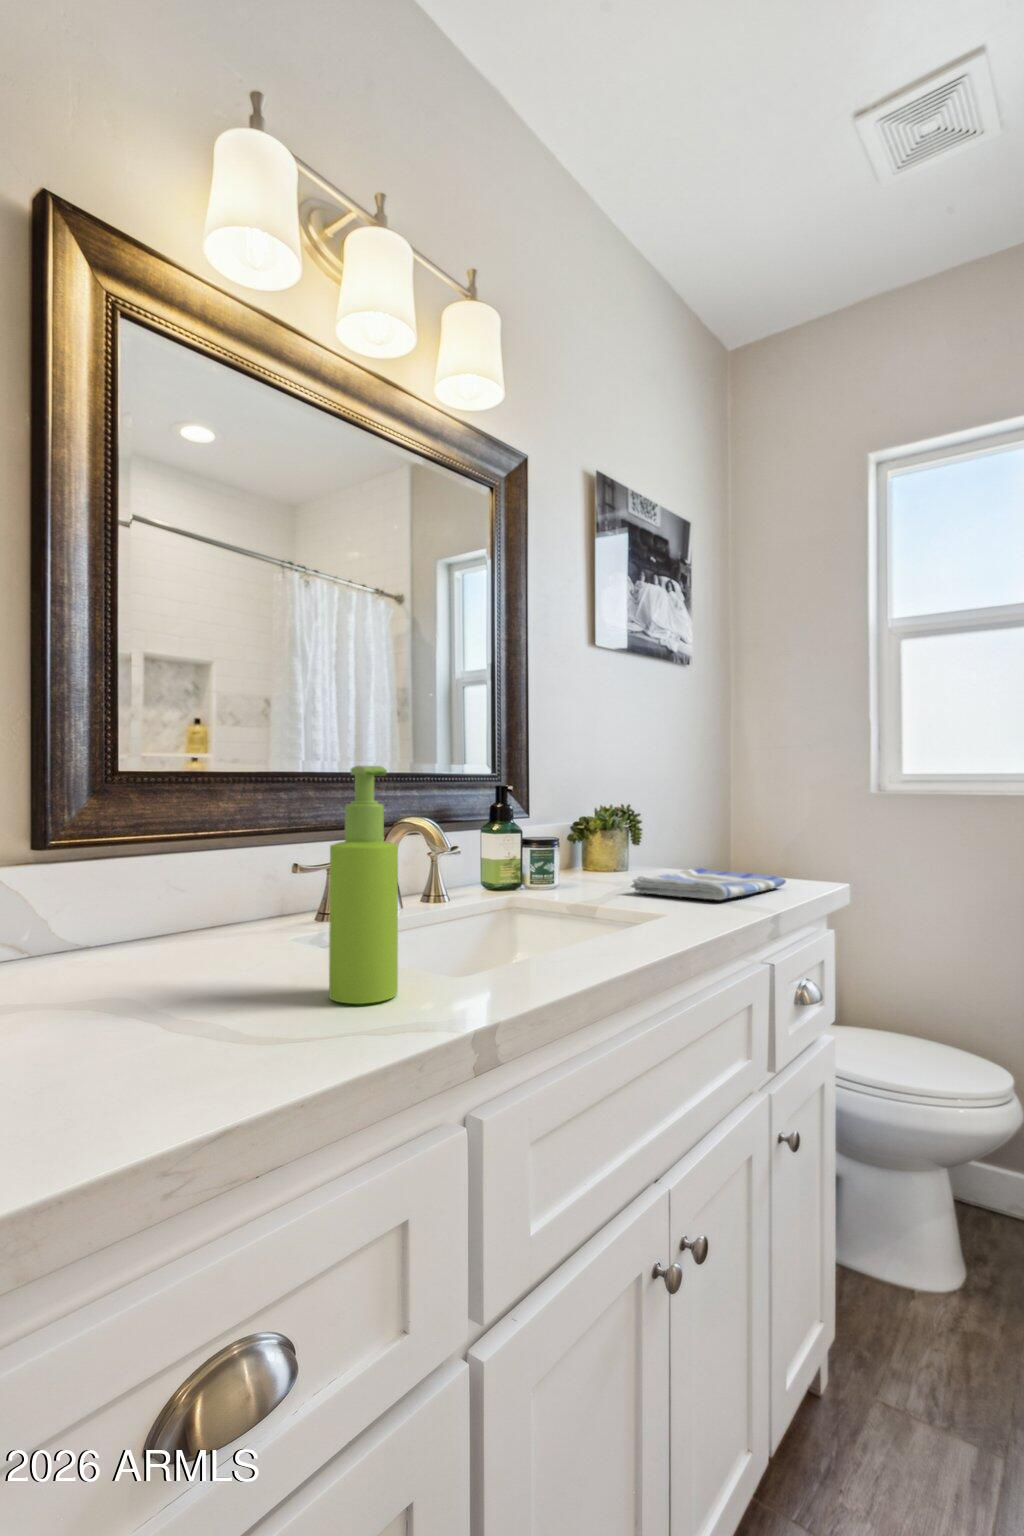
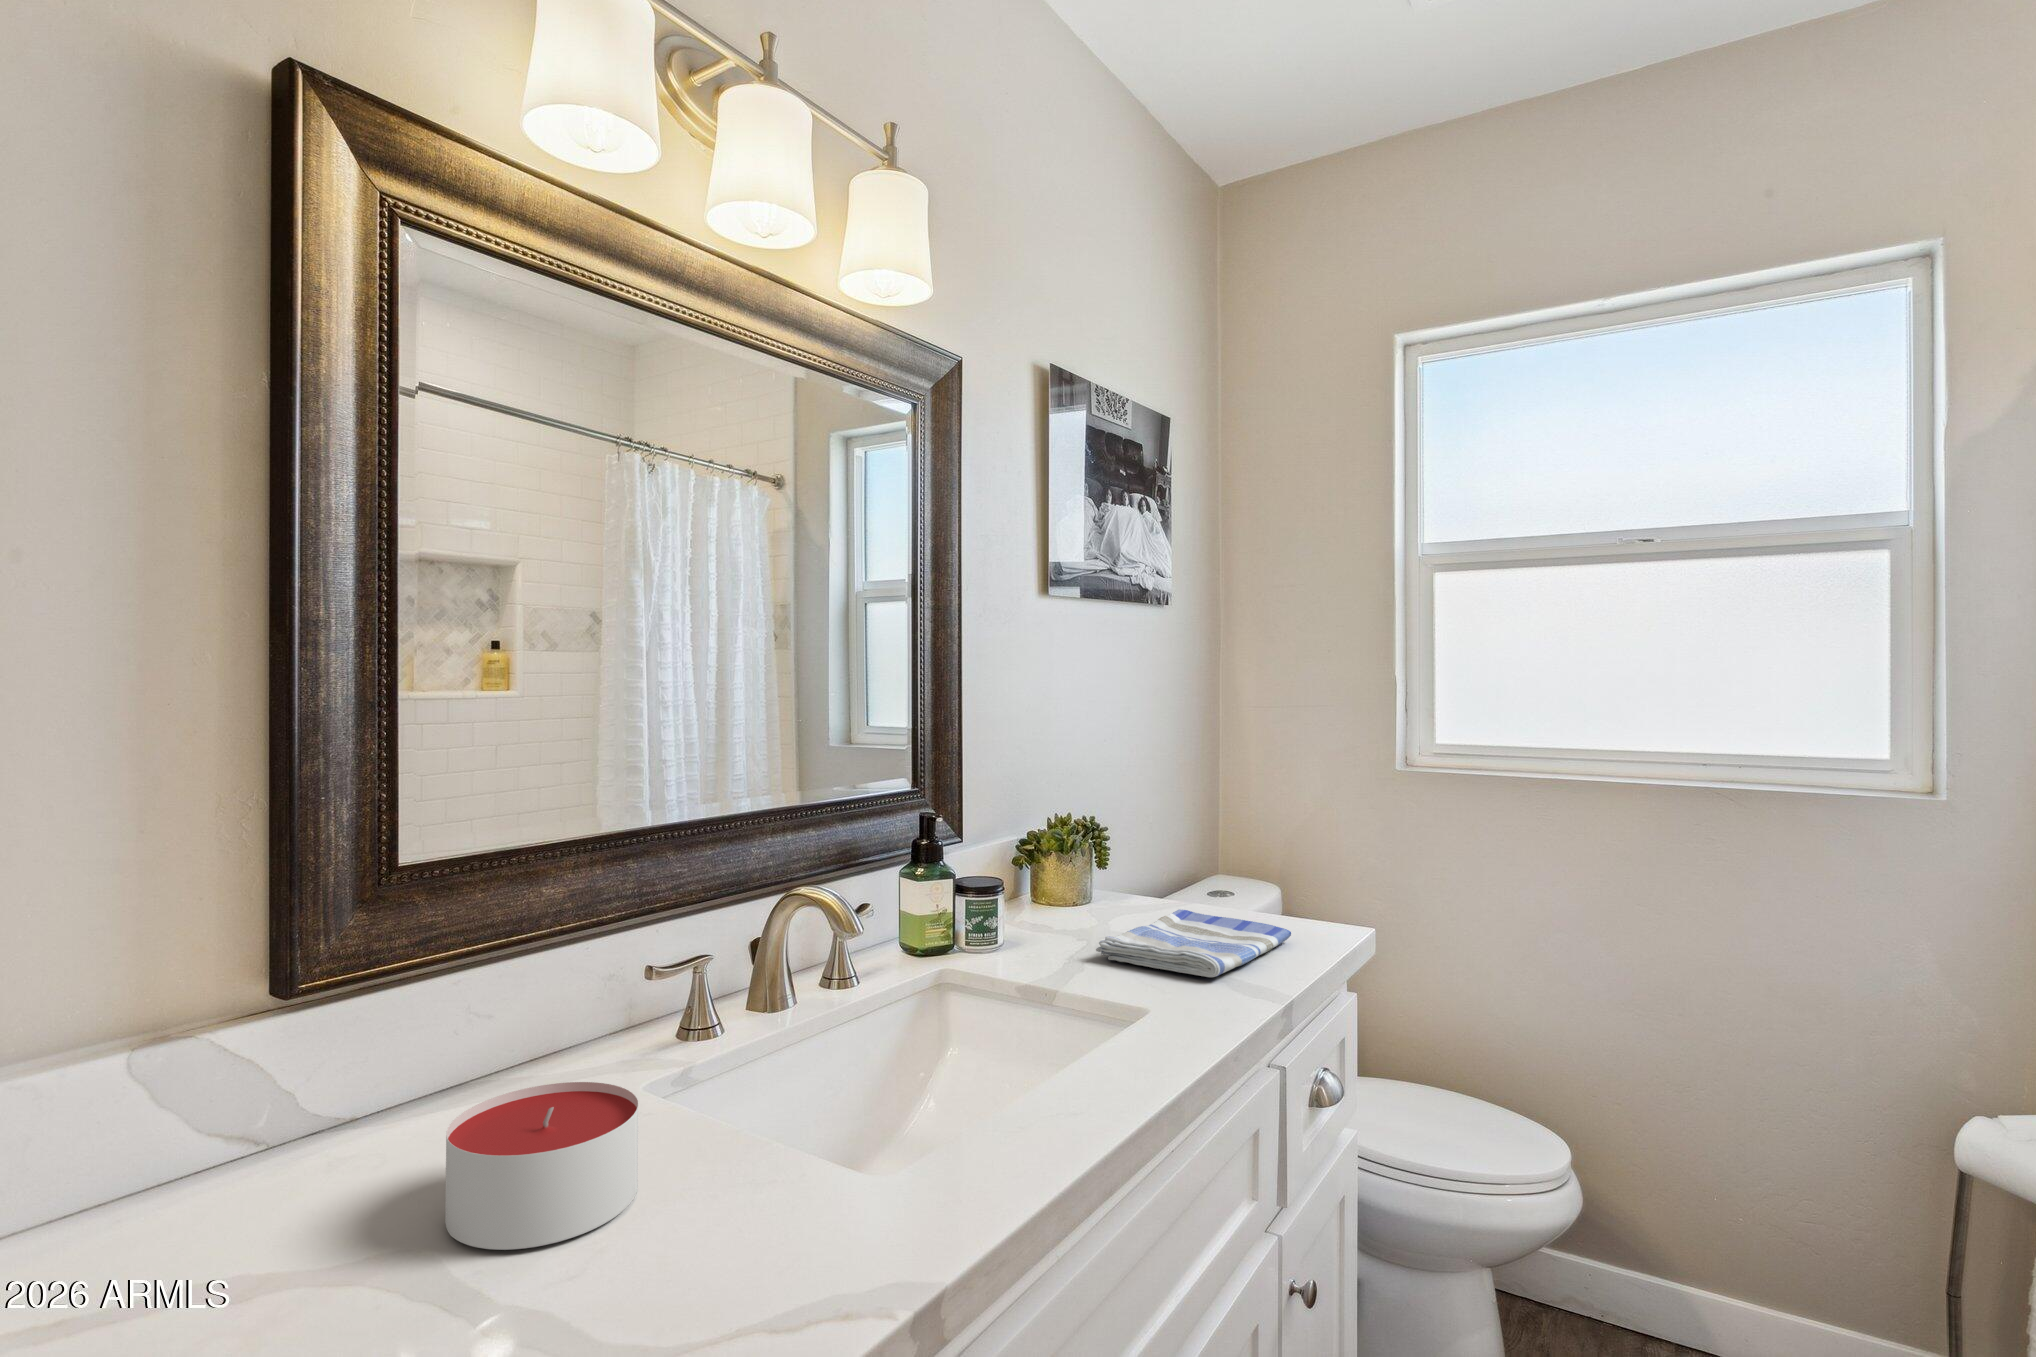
soap dispenser: present [329,766,398,1004] -> none [710,926,804,1262]
candle: none [144,906,280,995] -> present [445,1082,638,1250]

